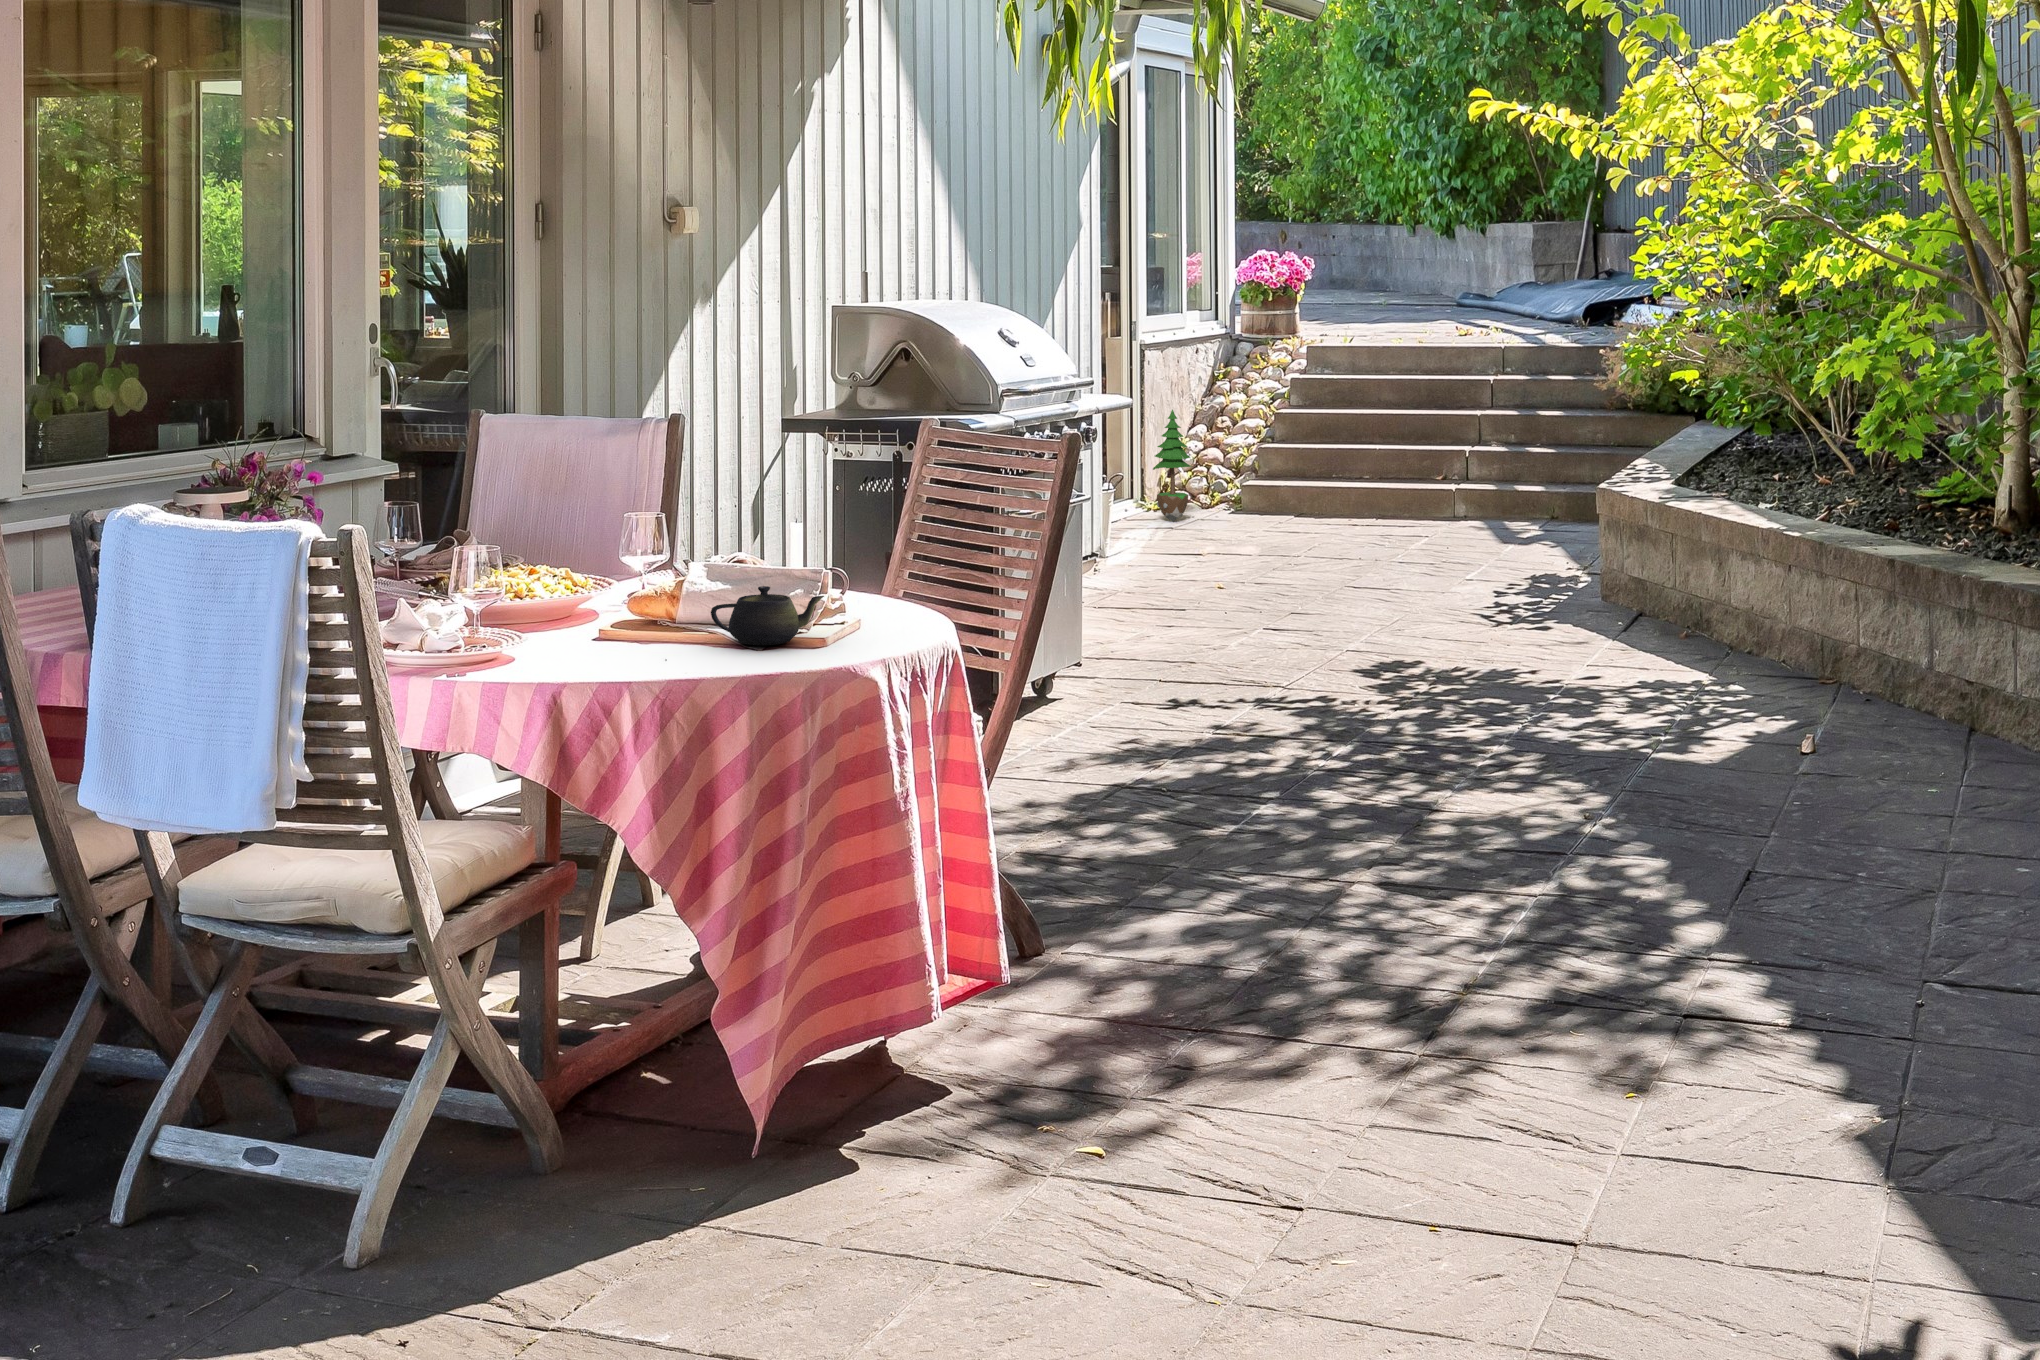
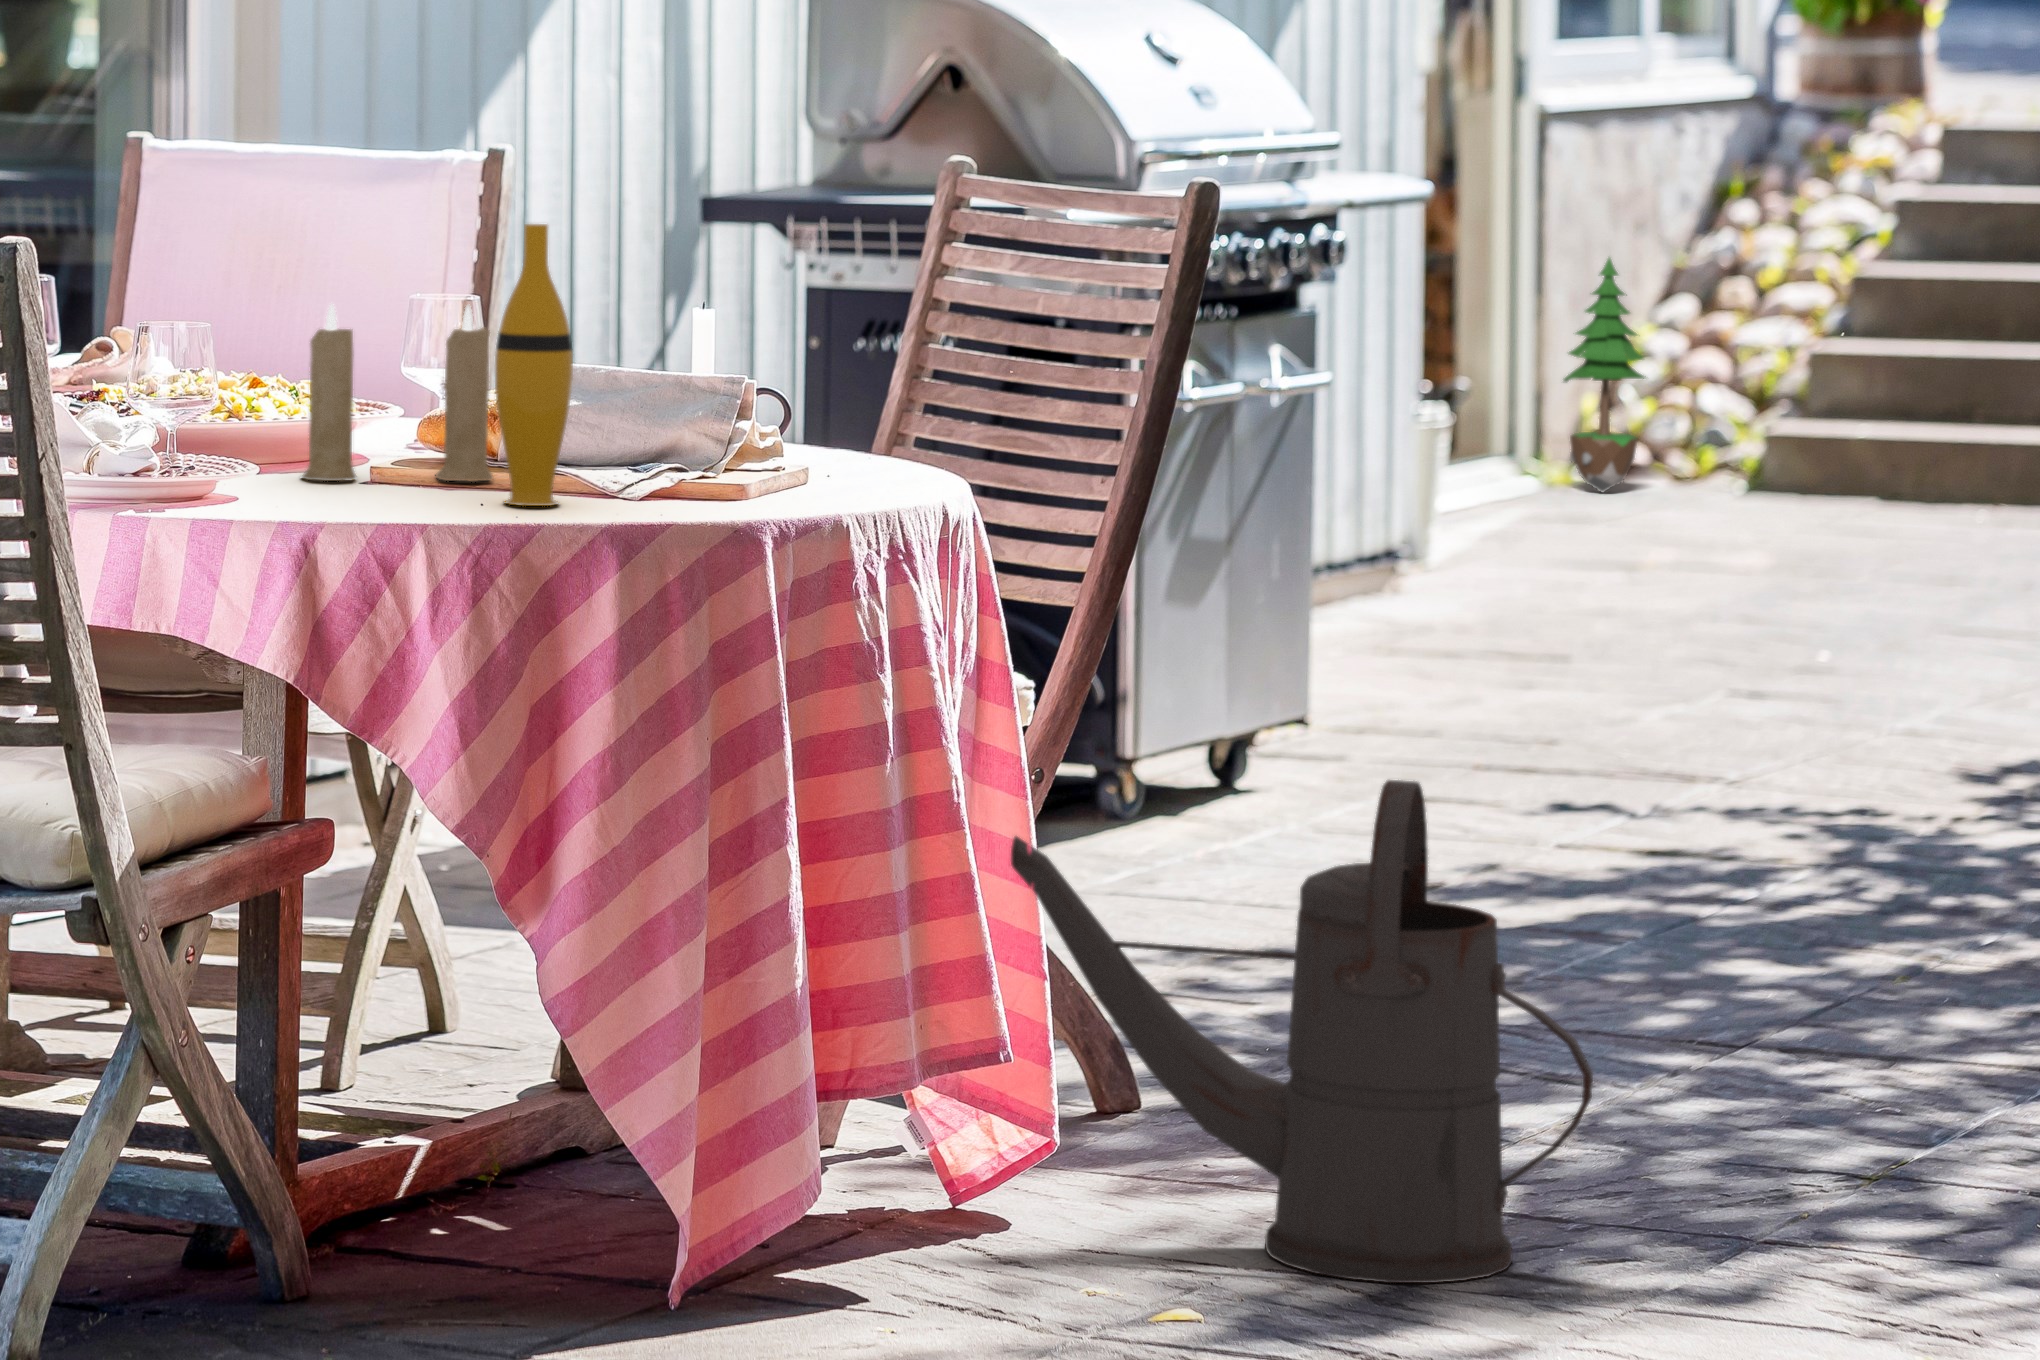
vase: none [655,495,703,665] -> present [495,224,573,506]
candle: none [539,537,656,651] -> present [302,304,493,482]
teapot: present [711,586,824,645] -> none [586,391,781,488]
watering can: none [965,794,1304,1095] -> present [1011,780,1593,1283]

